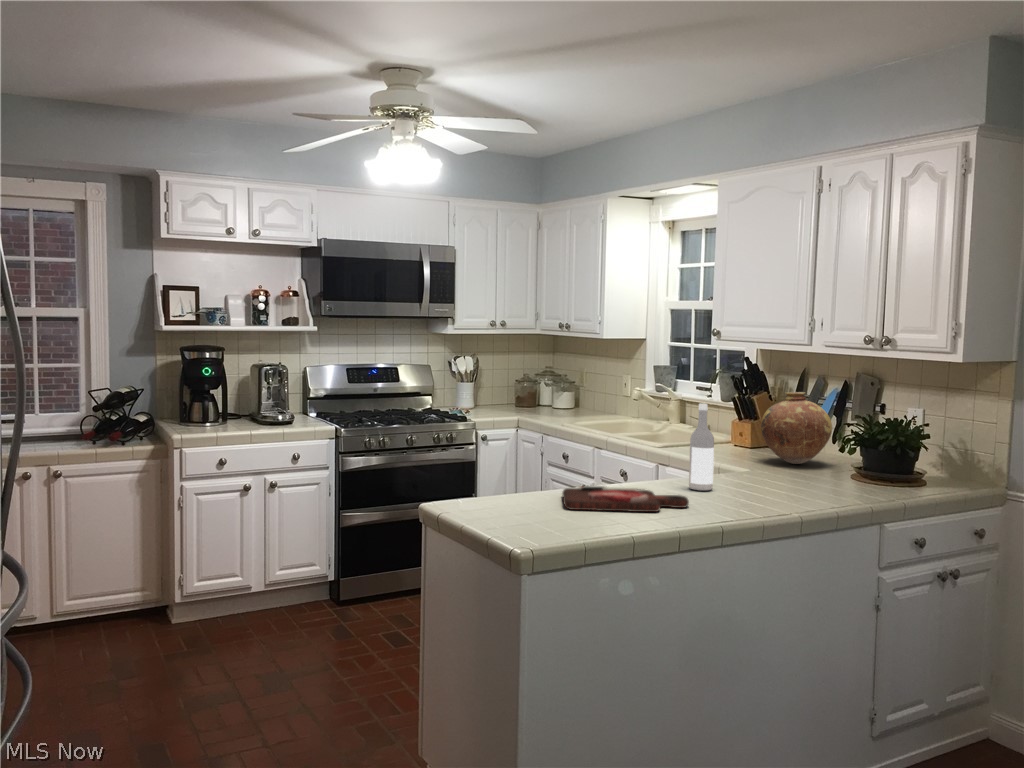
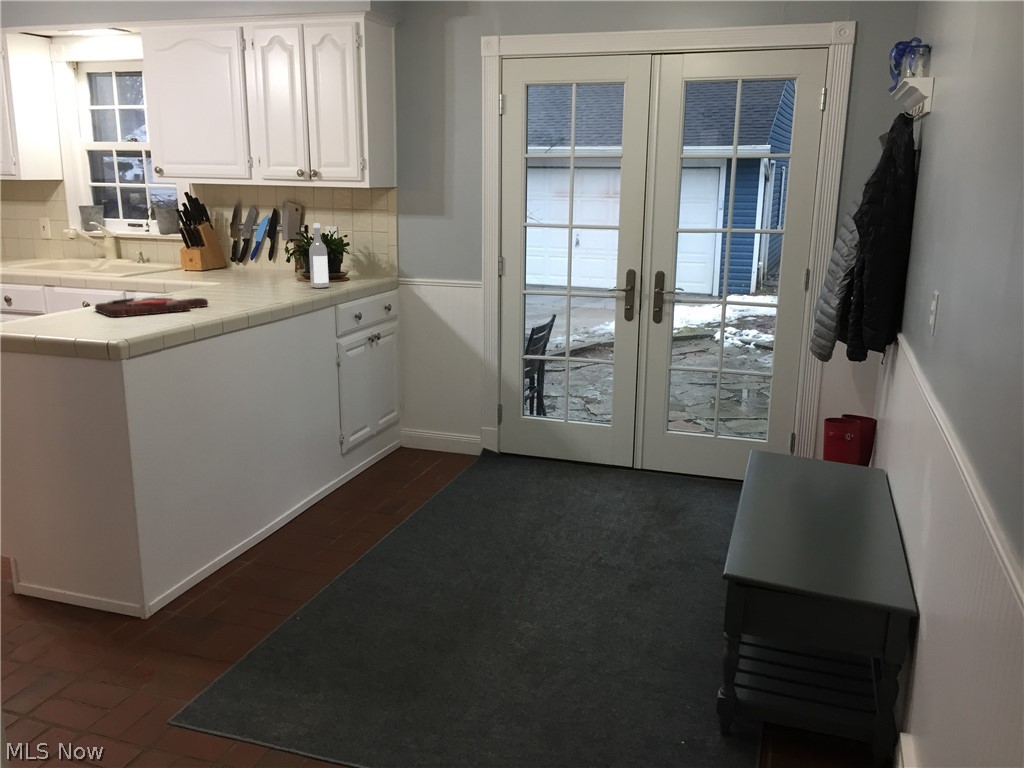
vase: present [761,392,832,464] -> none [218,218,275,277]
wine bottle: present [689,404,714,491] -> present [309,223,329,288]

